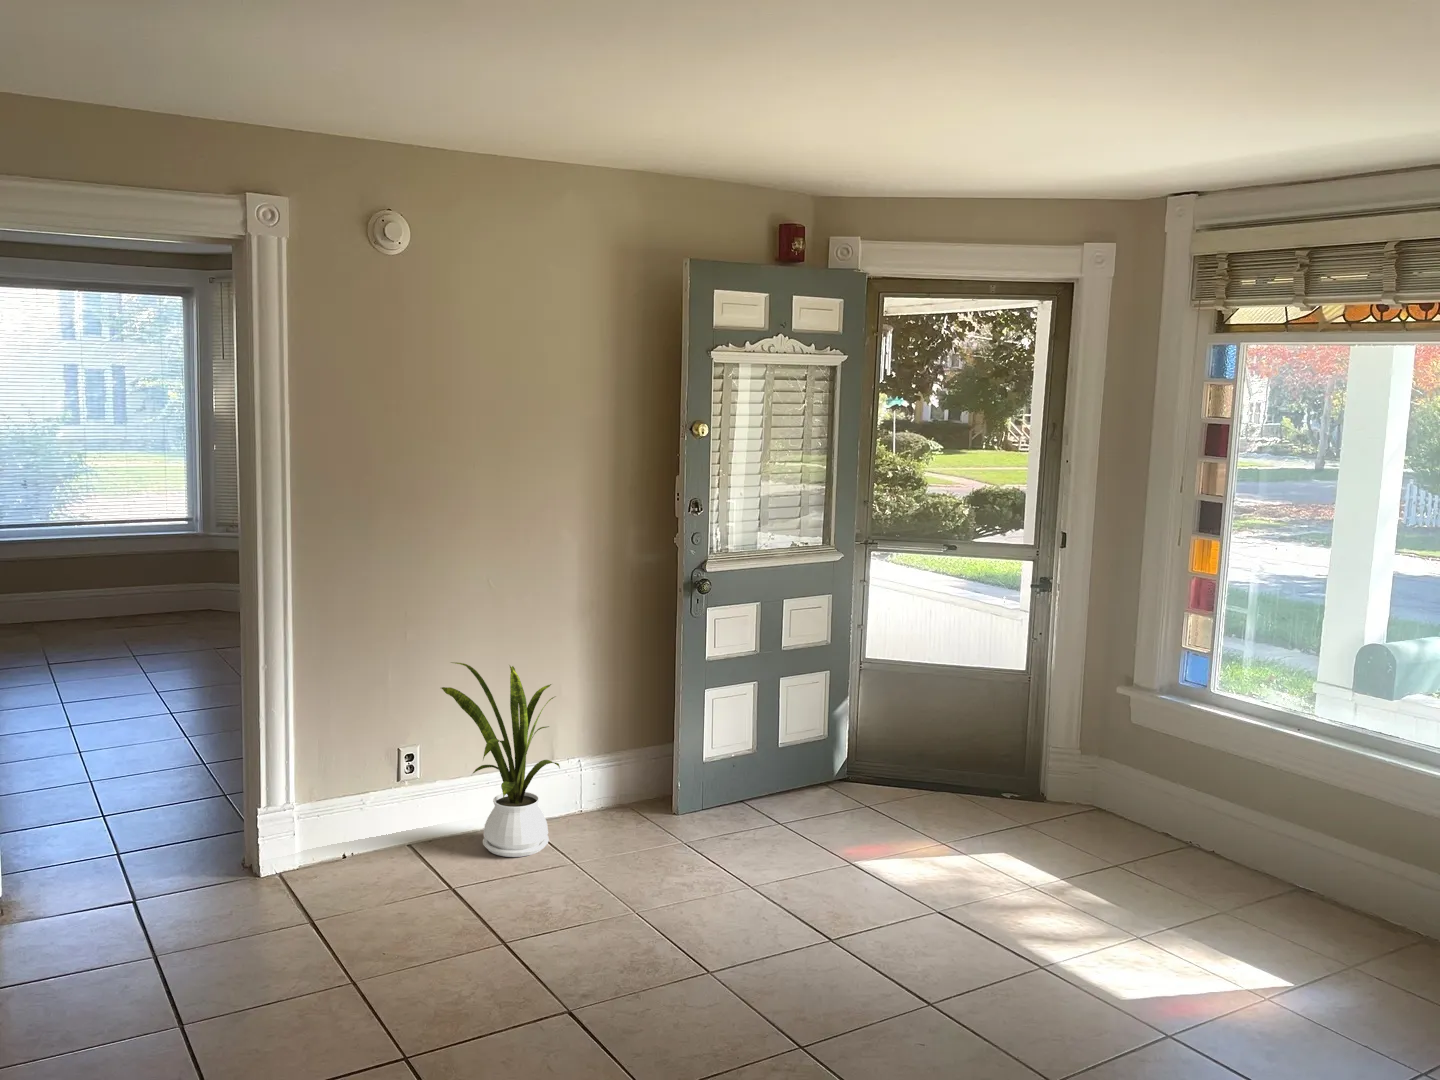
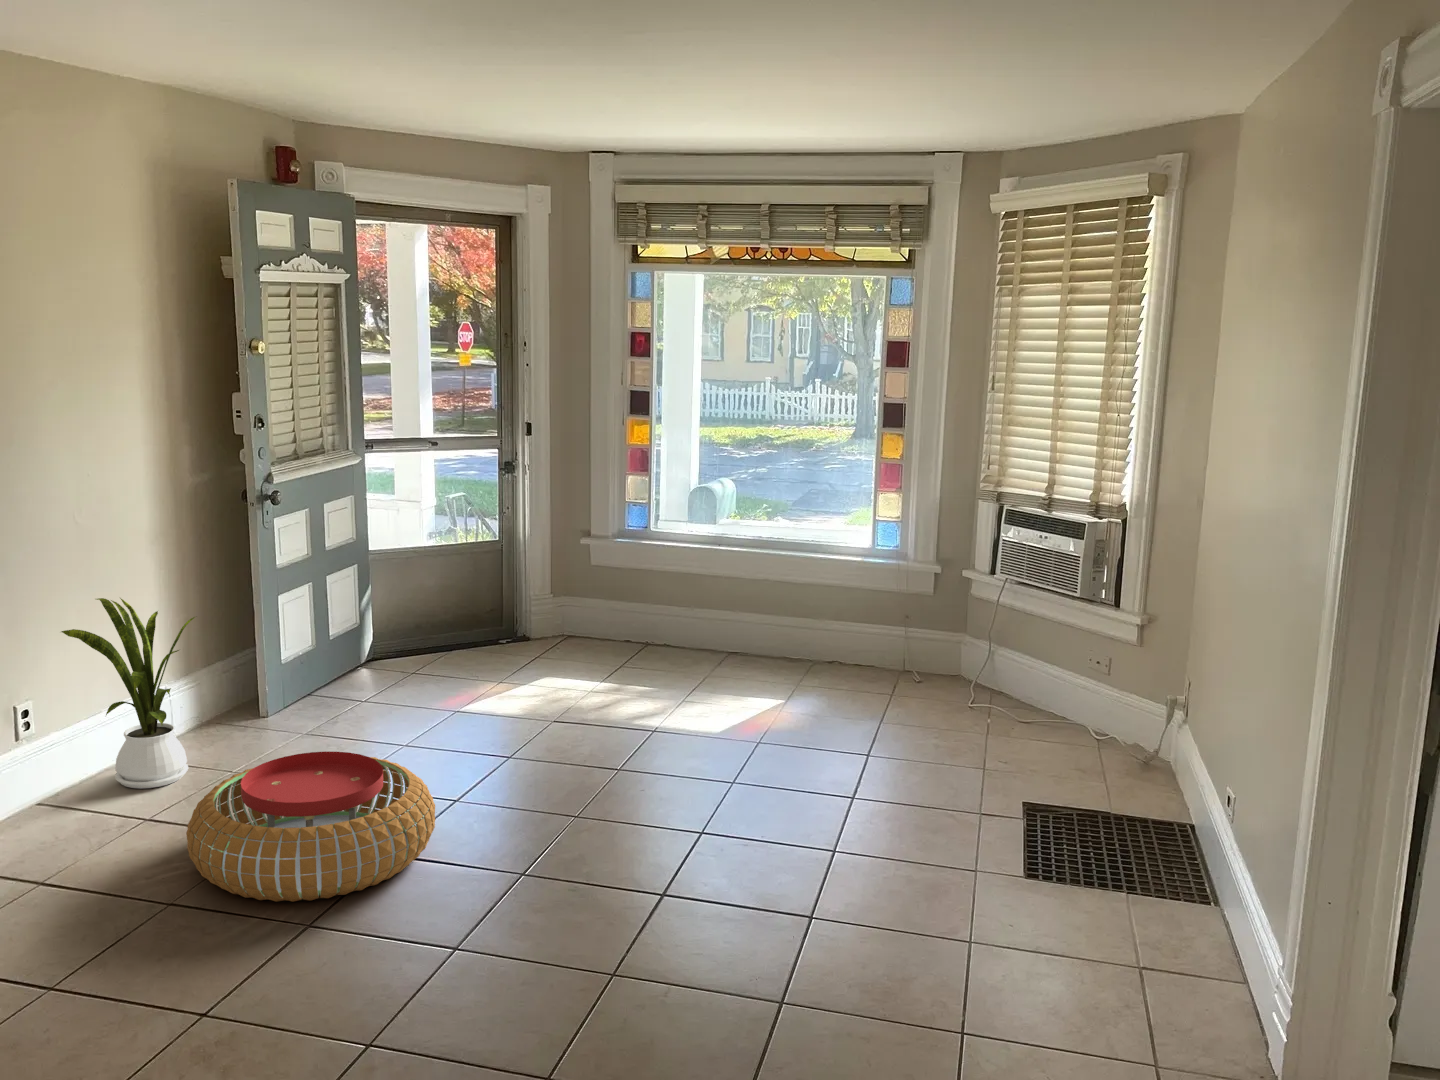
pouf: none [378,862,640,1038] -> present [186,751,435,902]

